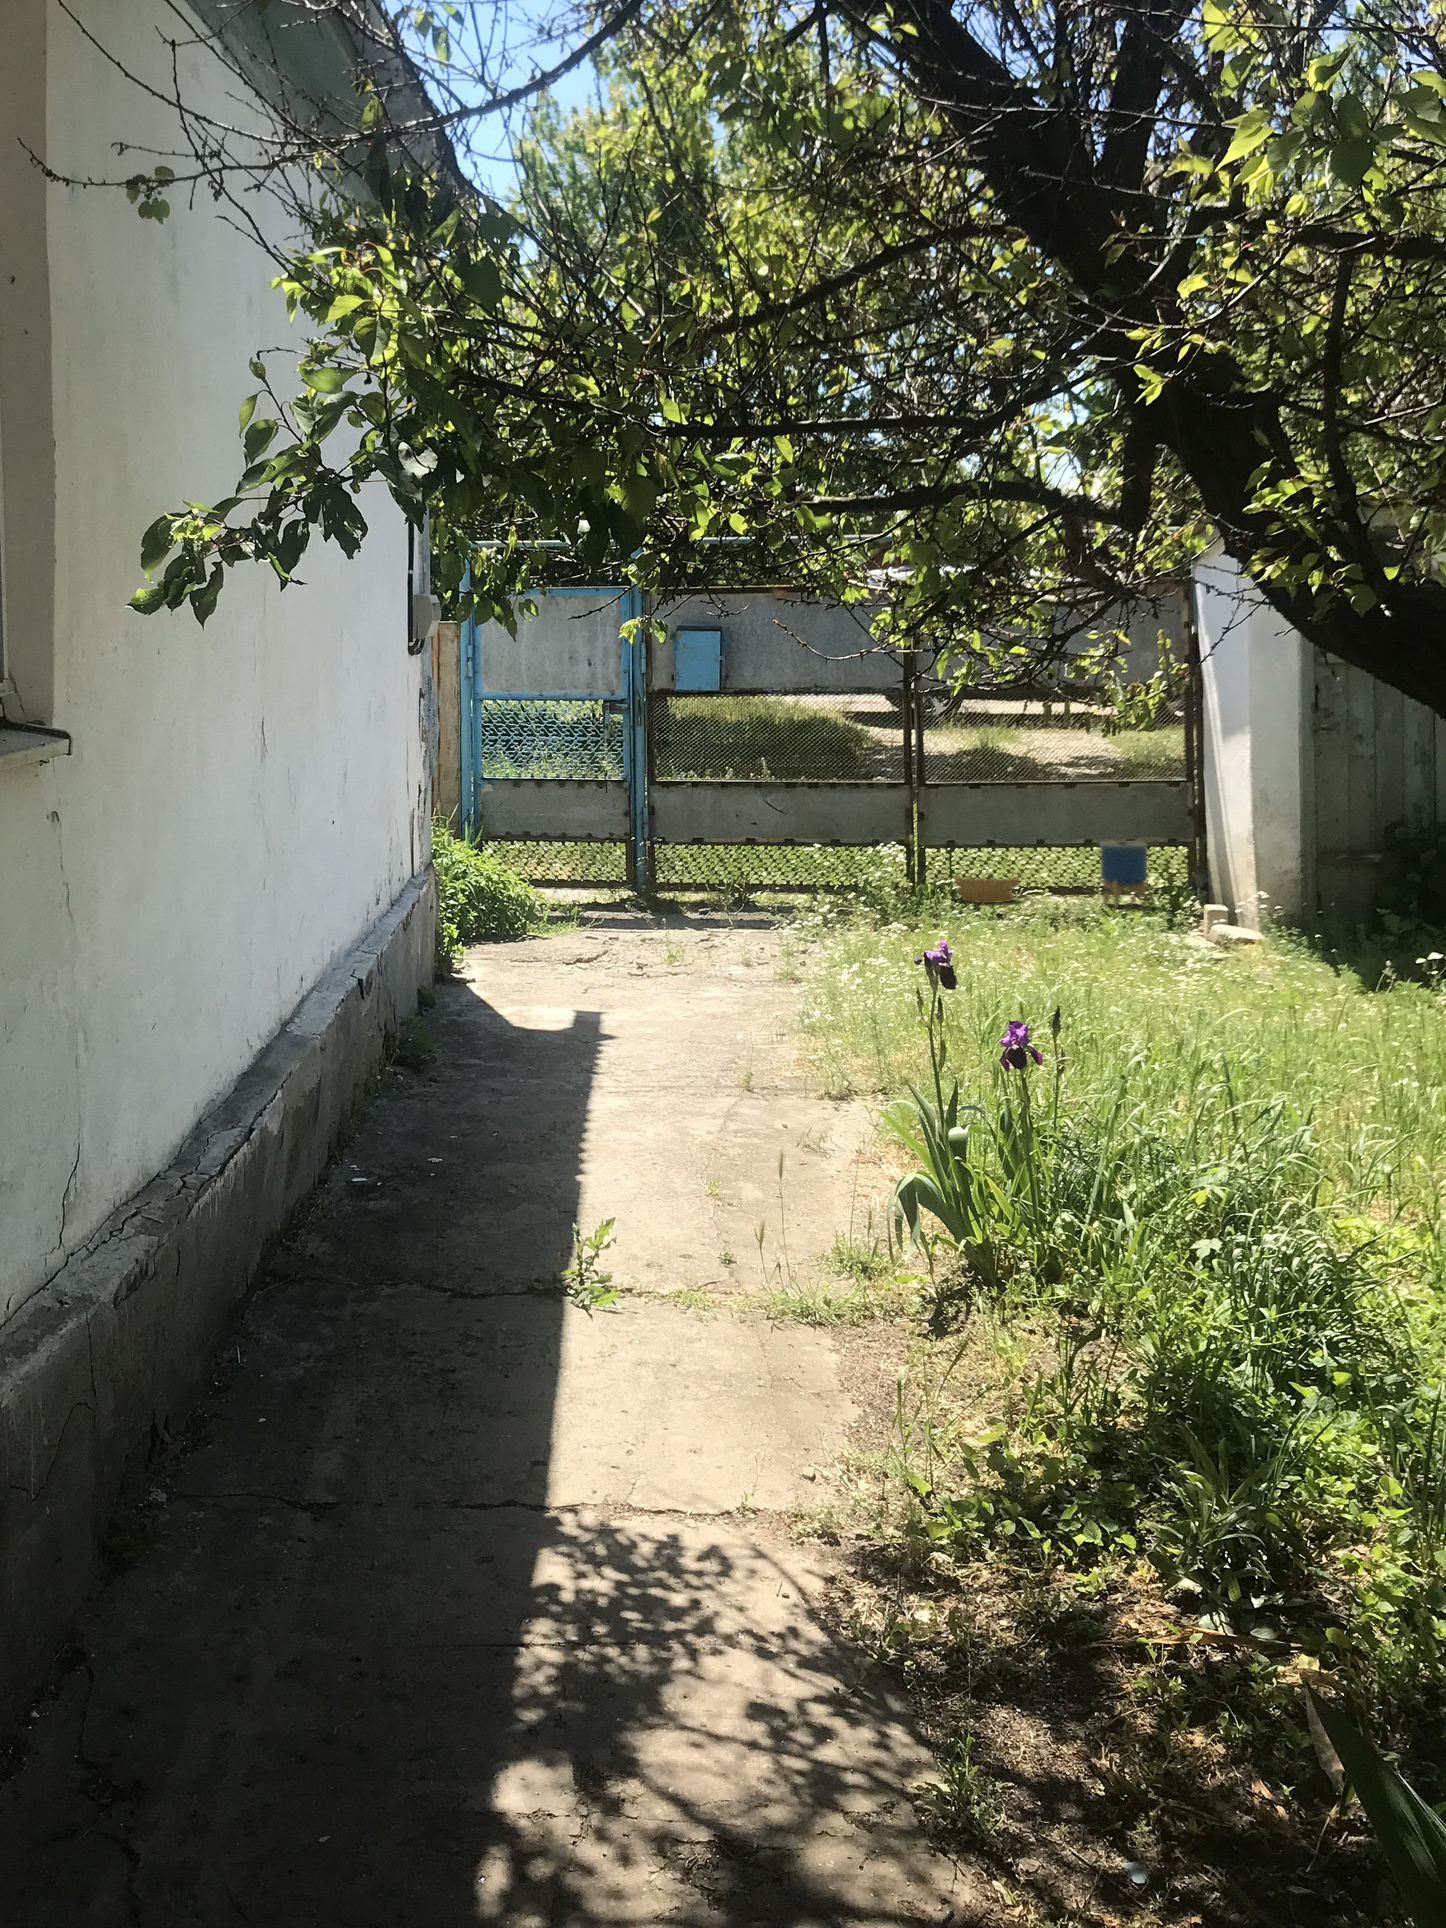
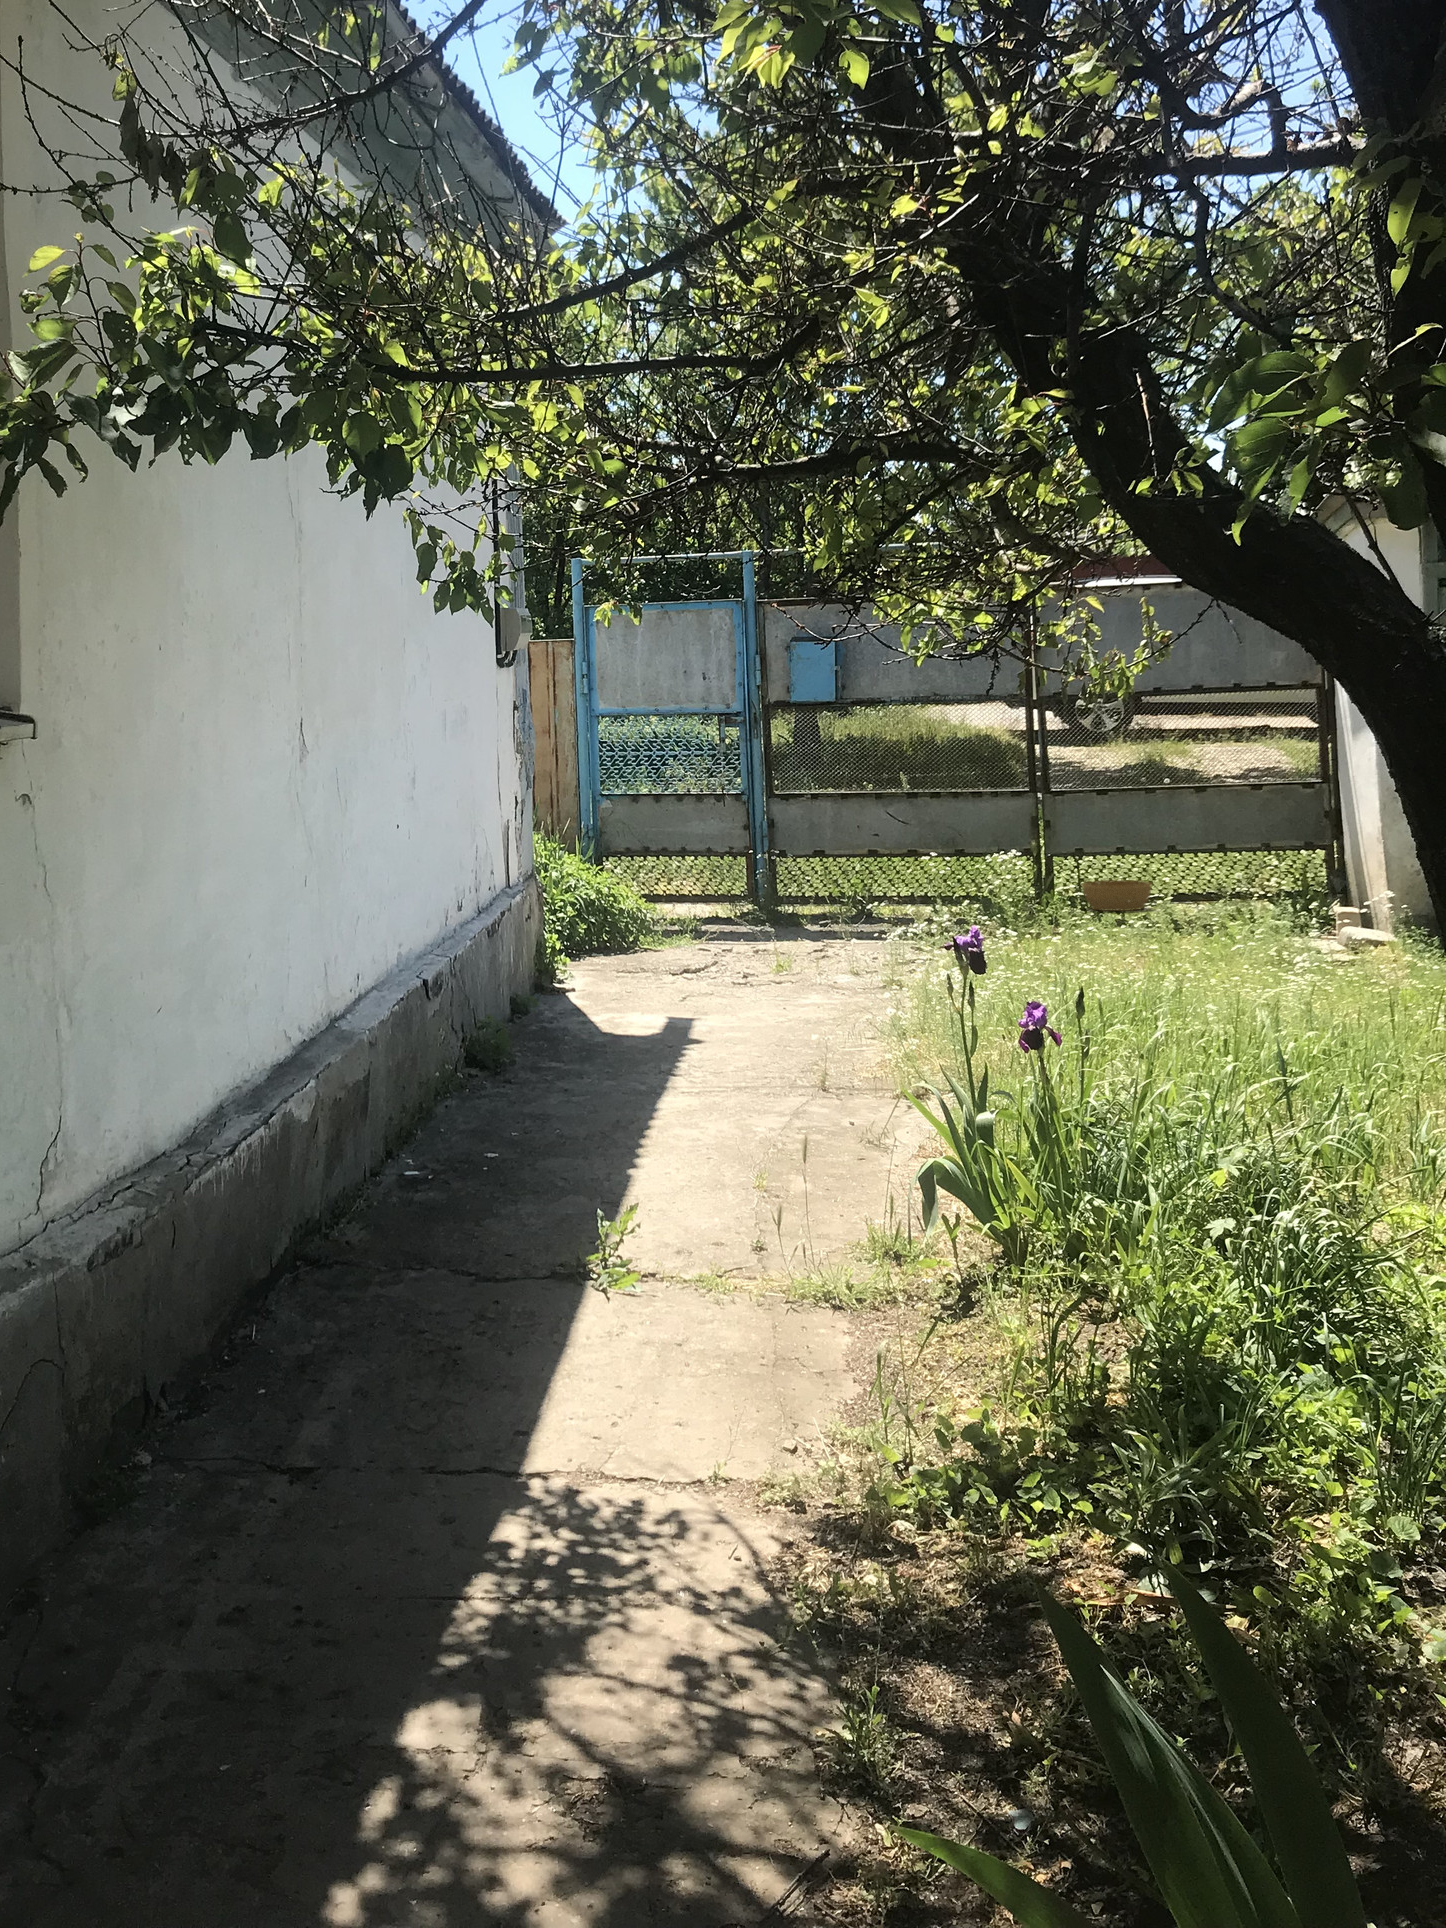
planter: present [1100,841,1148,907] -> none [1235,845,1287,914]

